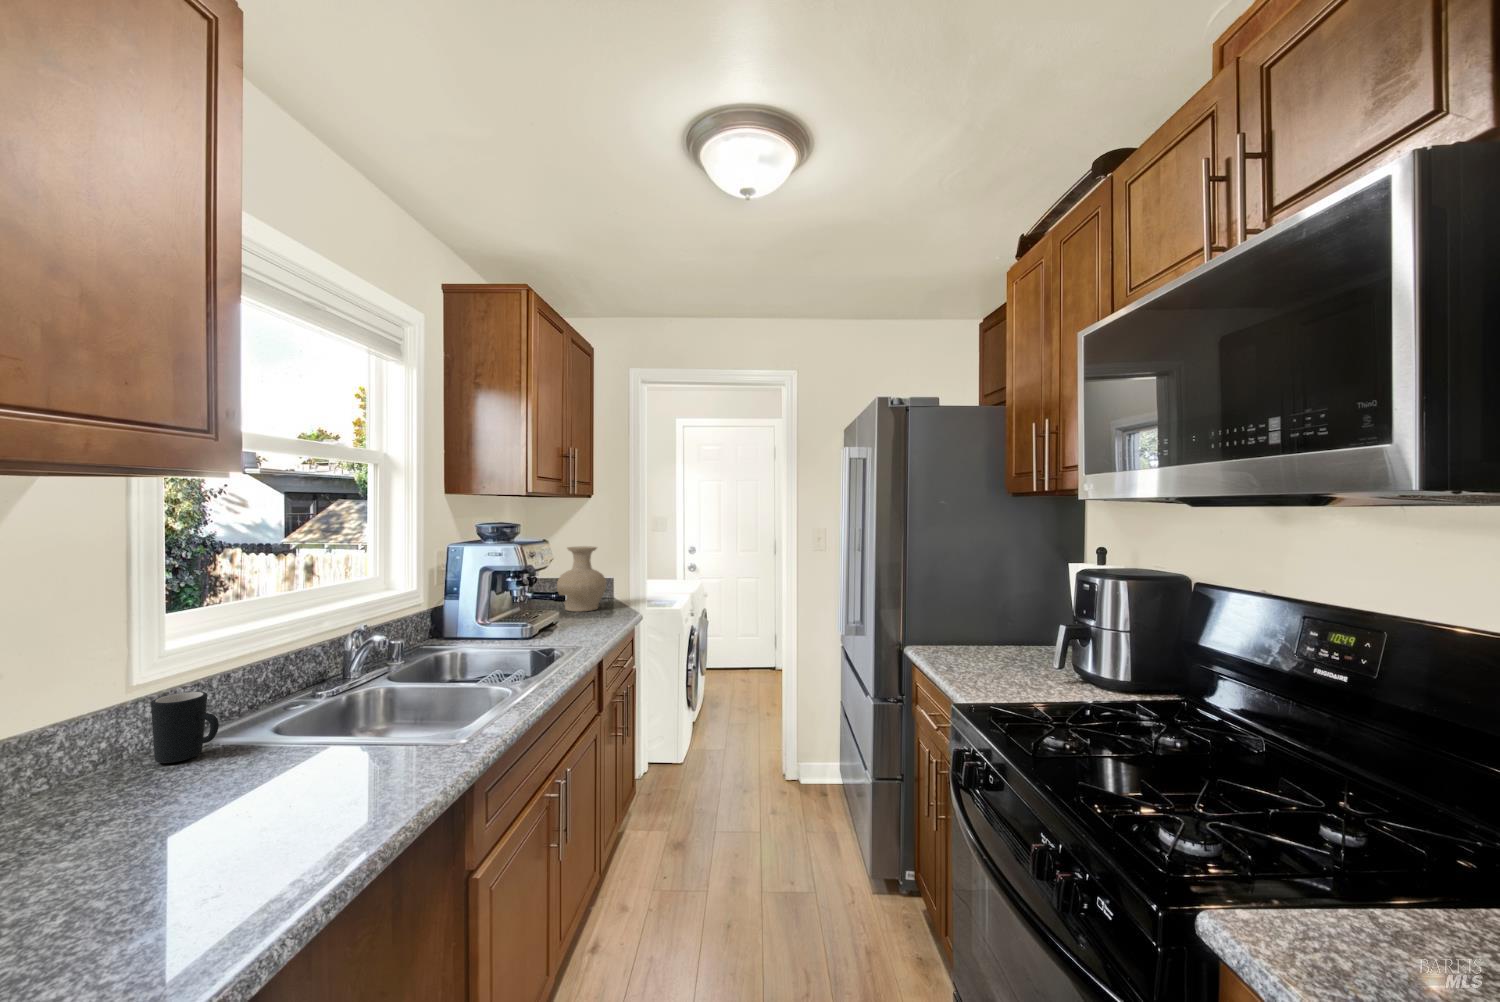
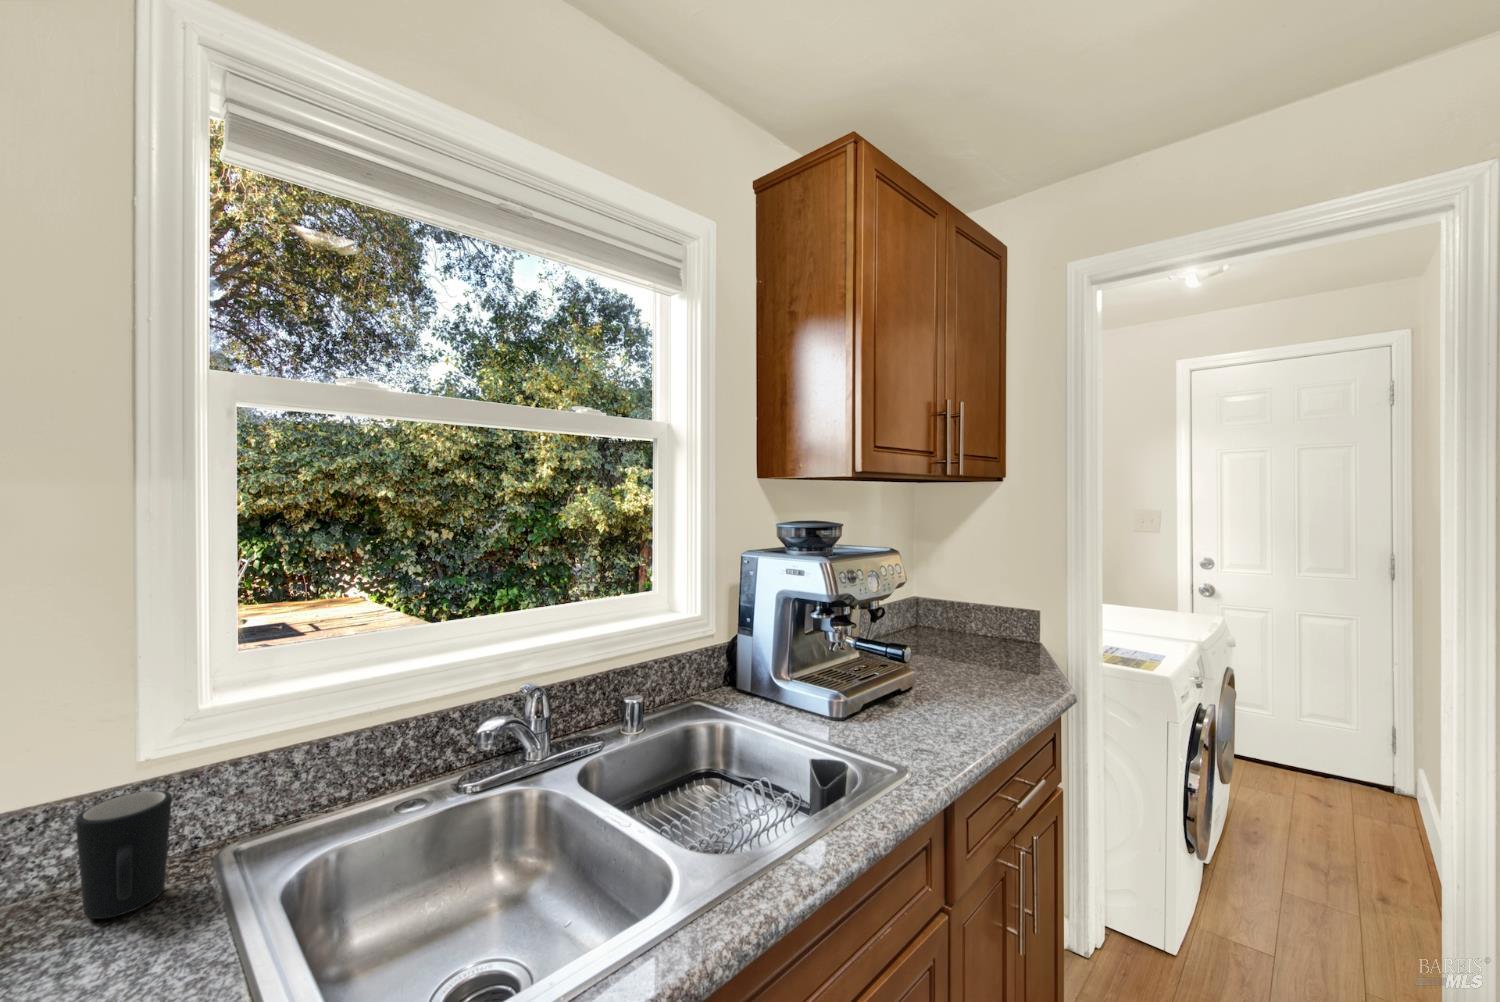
vase: present [557,546,606,612] -> none [934,559,1017,668]

